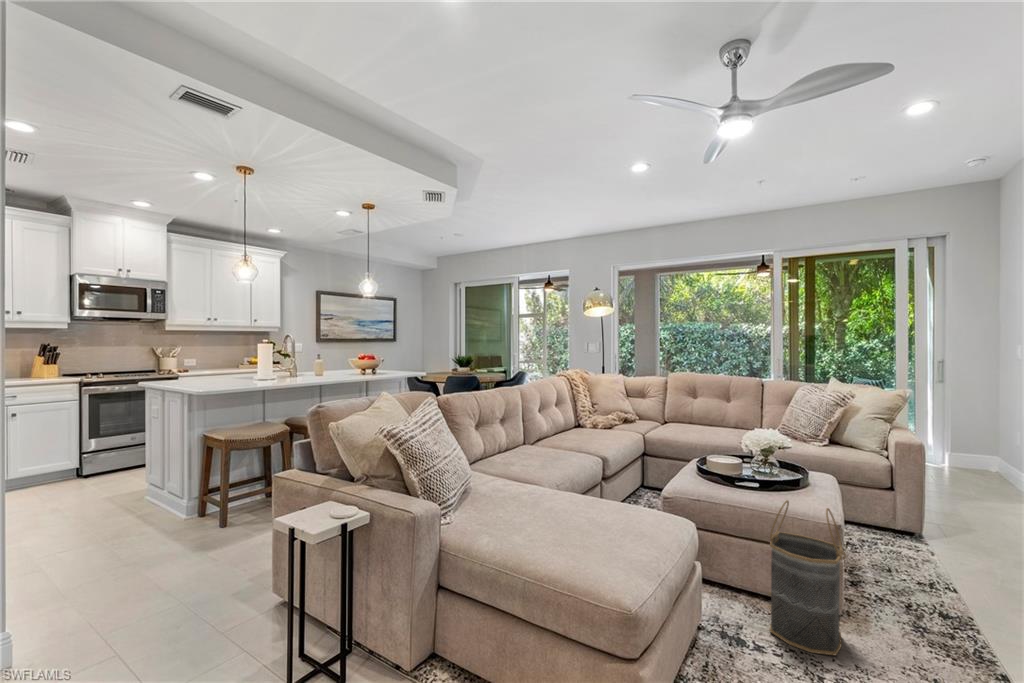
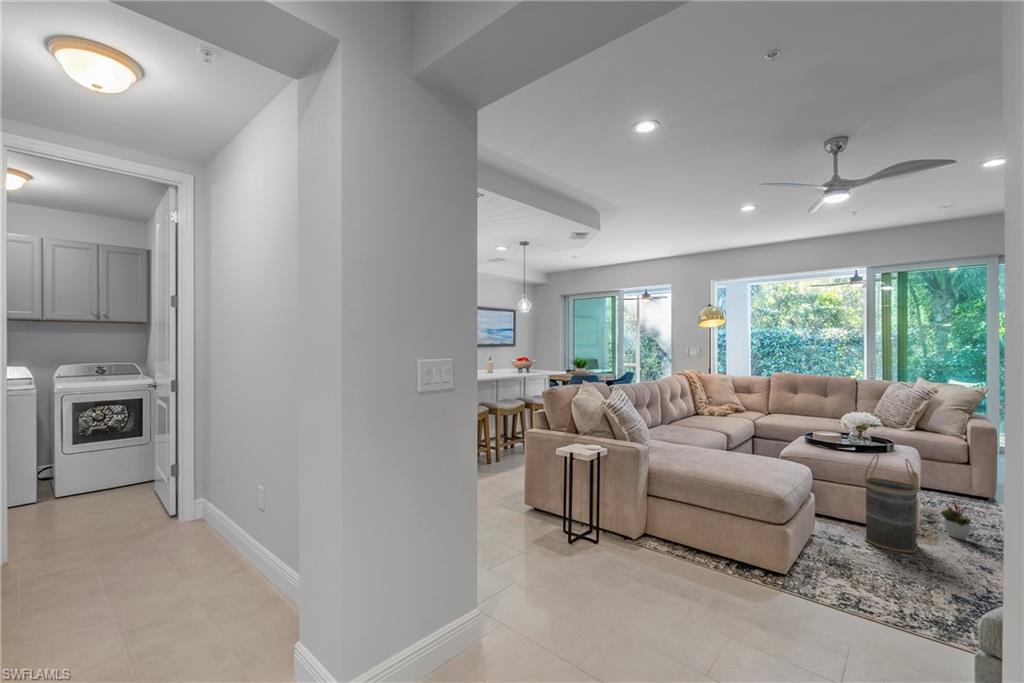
decorative plant: none [868,557,909,616] -> present [940,501,971,540]

